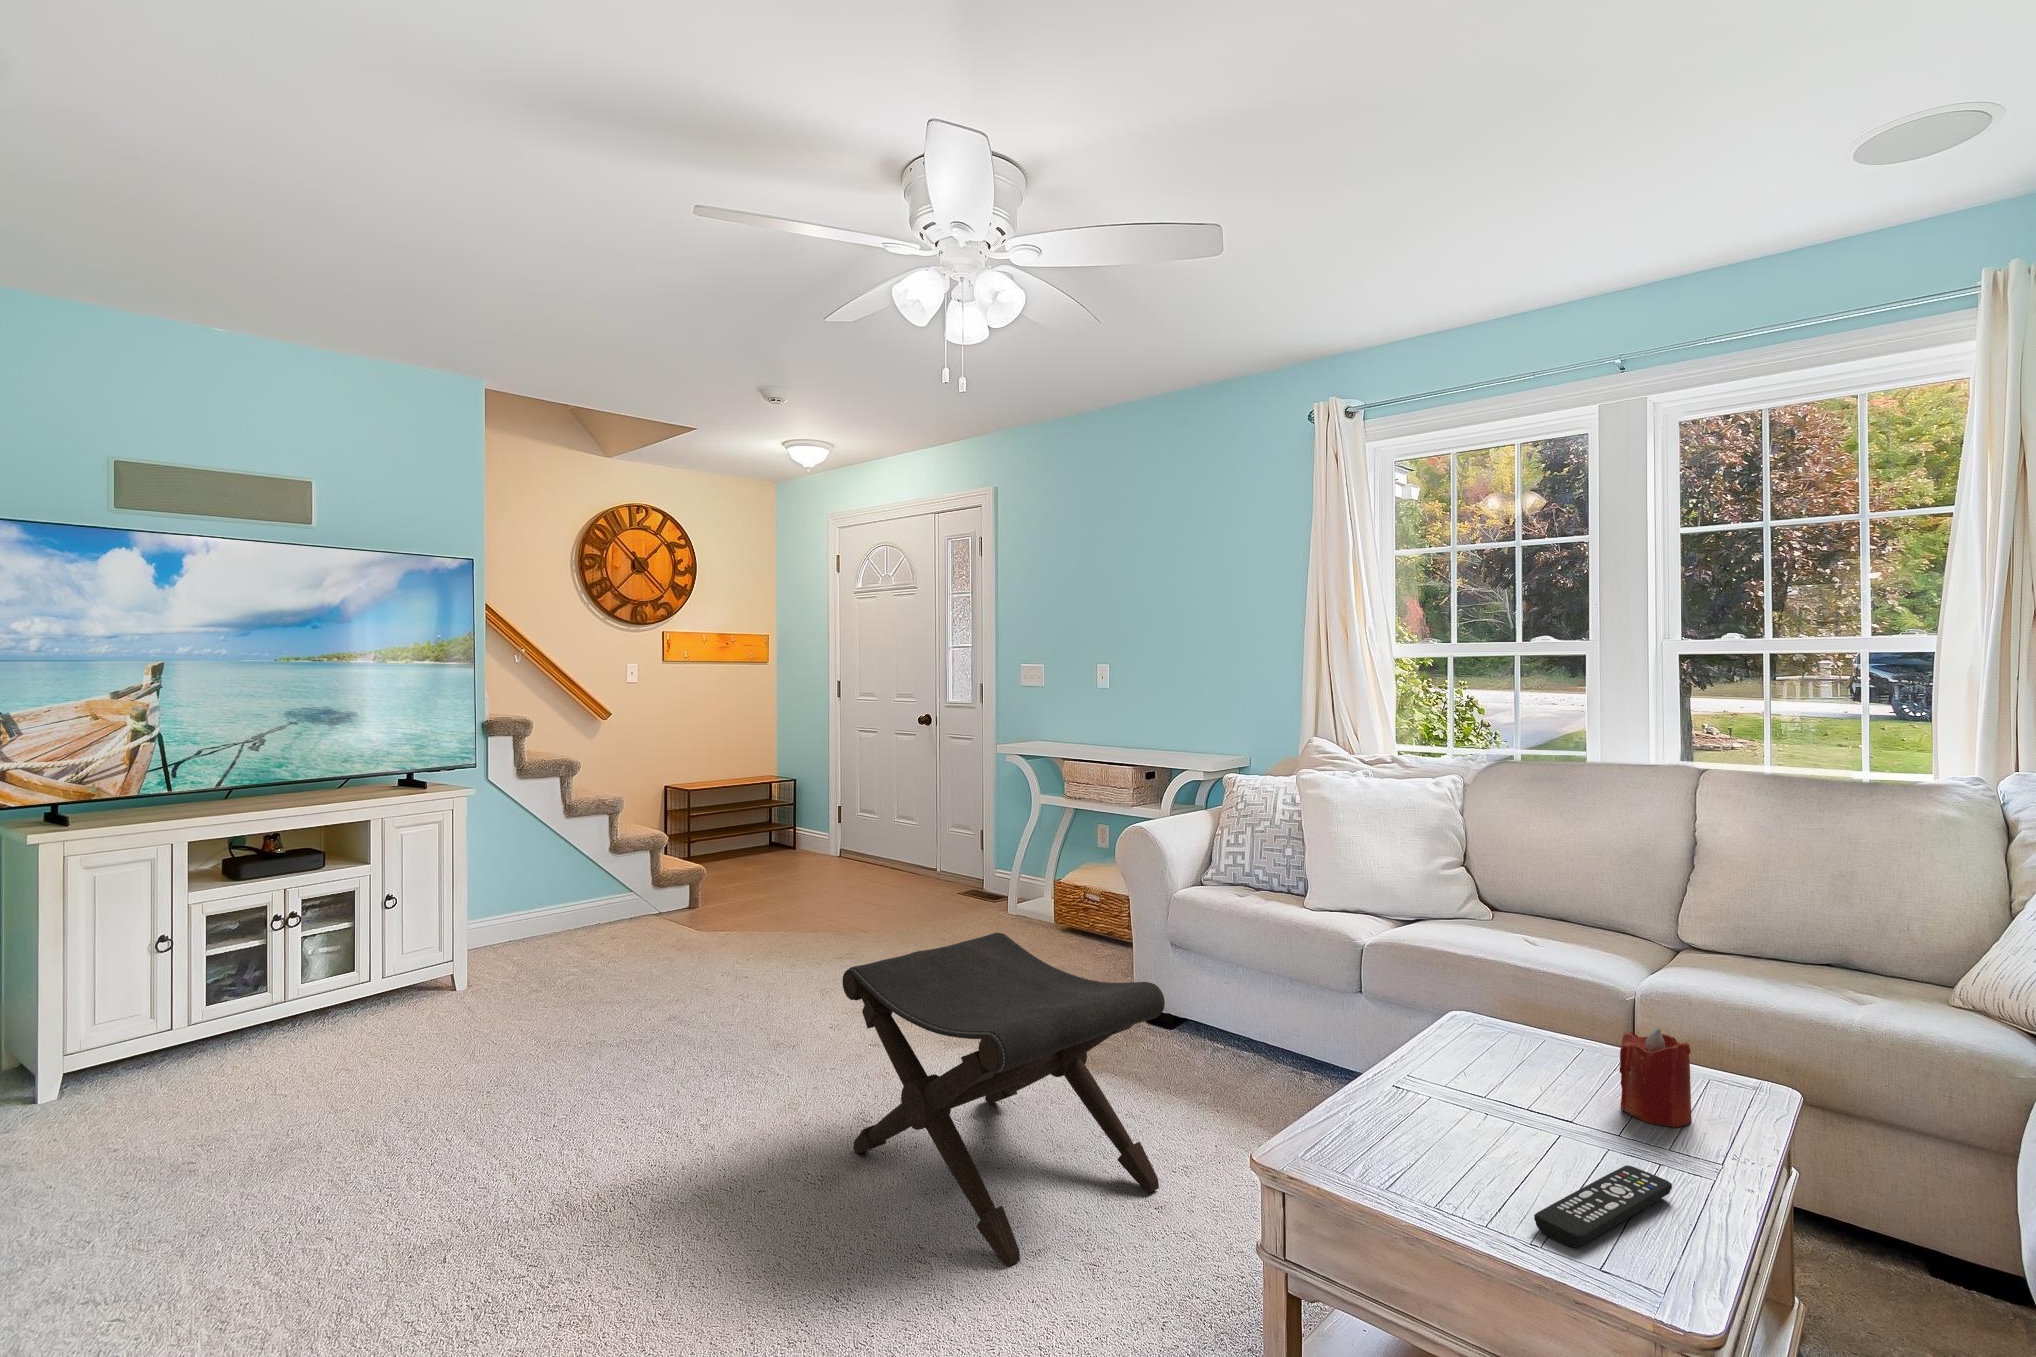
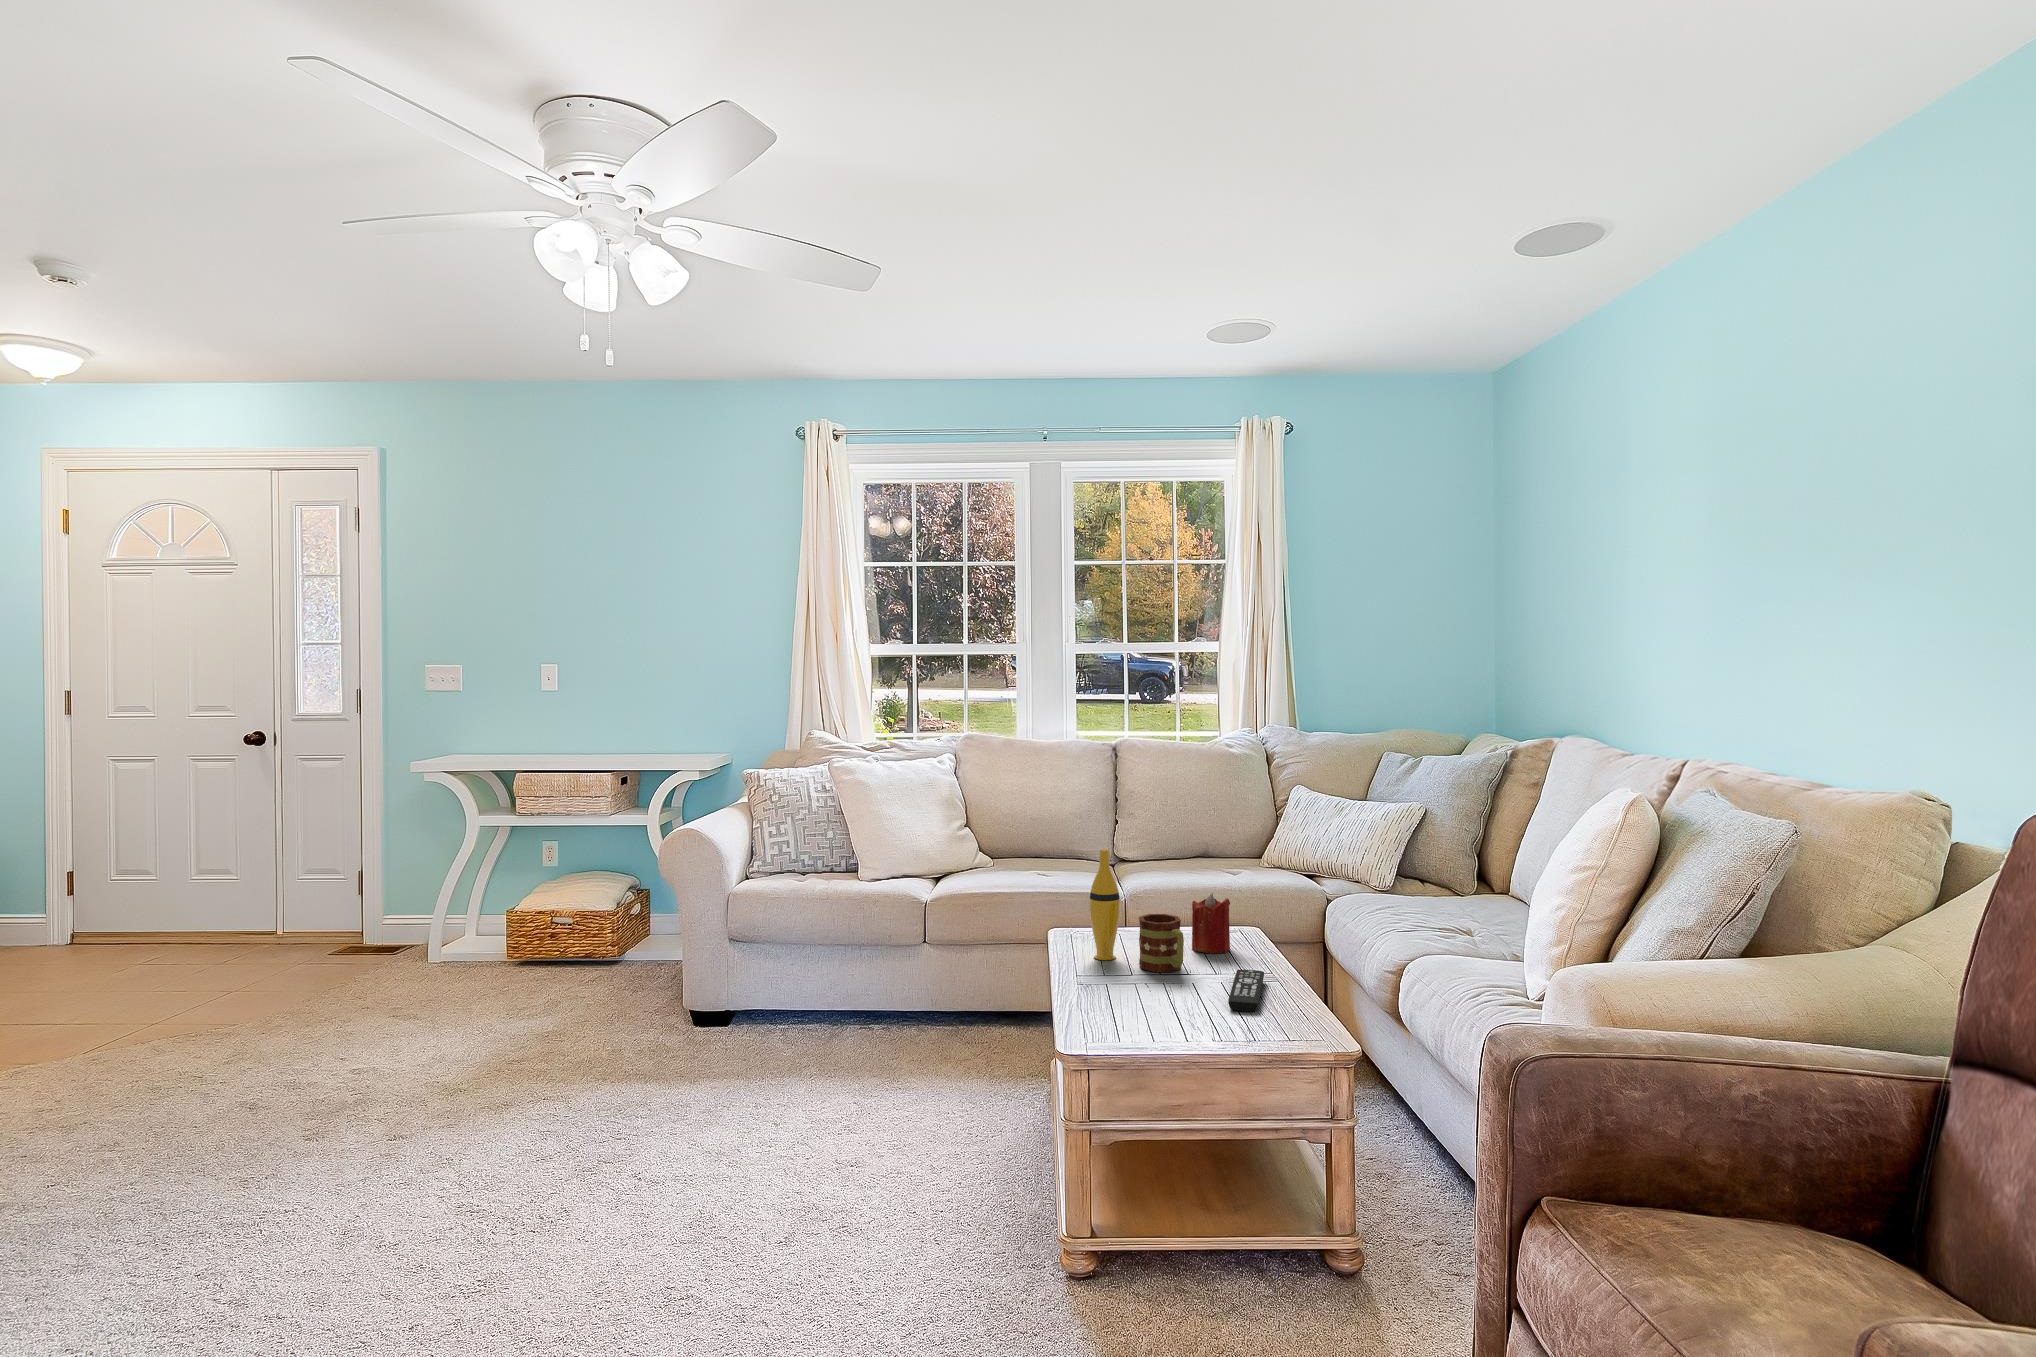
vase: none [1444,930,1490,1087] -> present [1089,849,1120,960]
footstool: present [843,933,1165,1266] -> none [503,941,848,1223]
mug: none [1493,1037,1564,1133] -> present [1139,914,1184,972]

